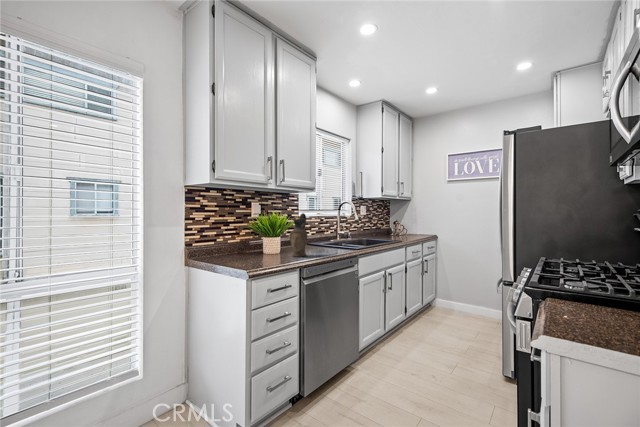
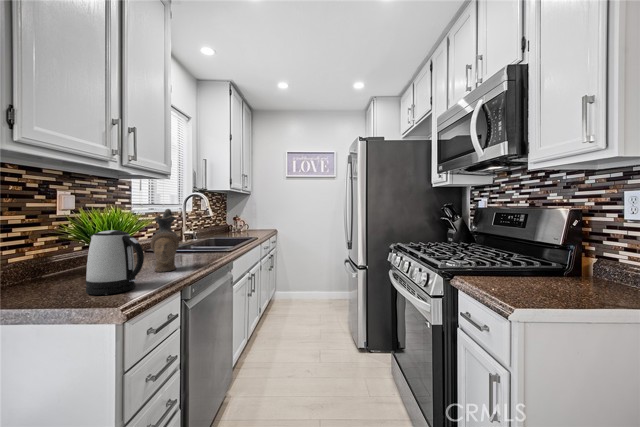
kettle: none [246,226,272,264] -> present [86,230,144,295]

